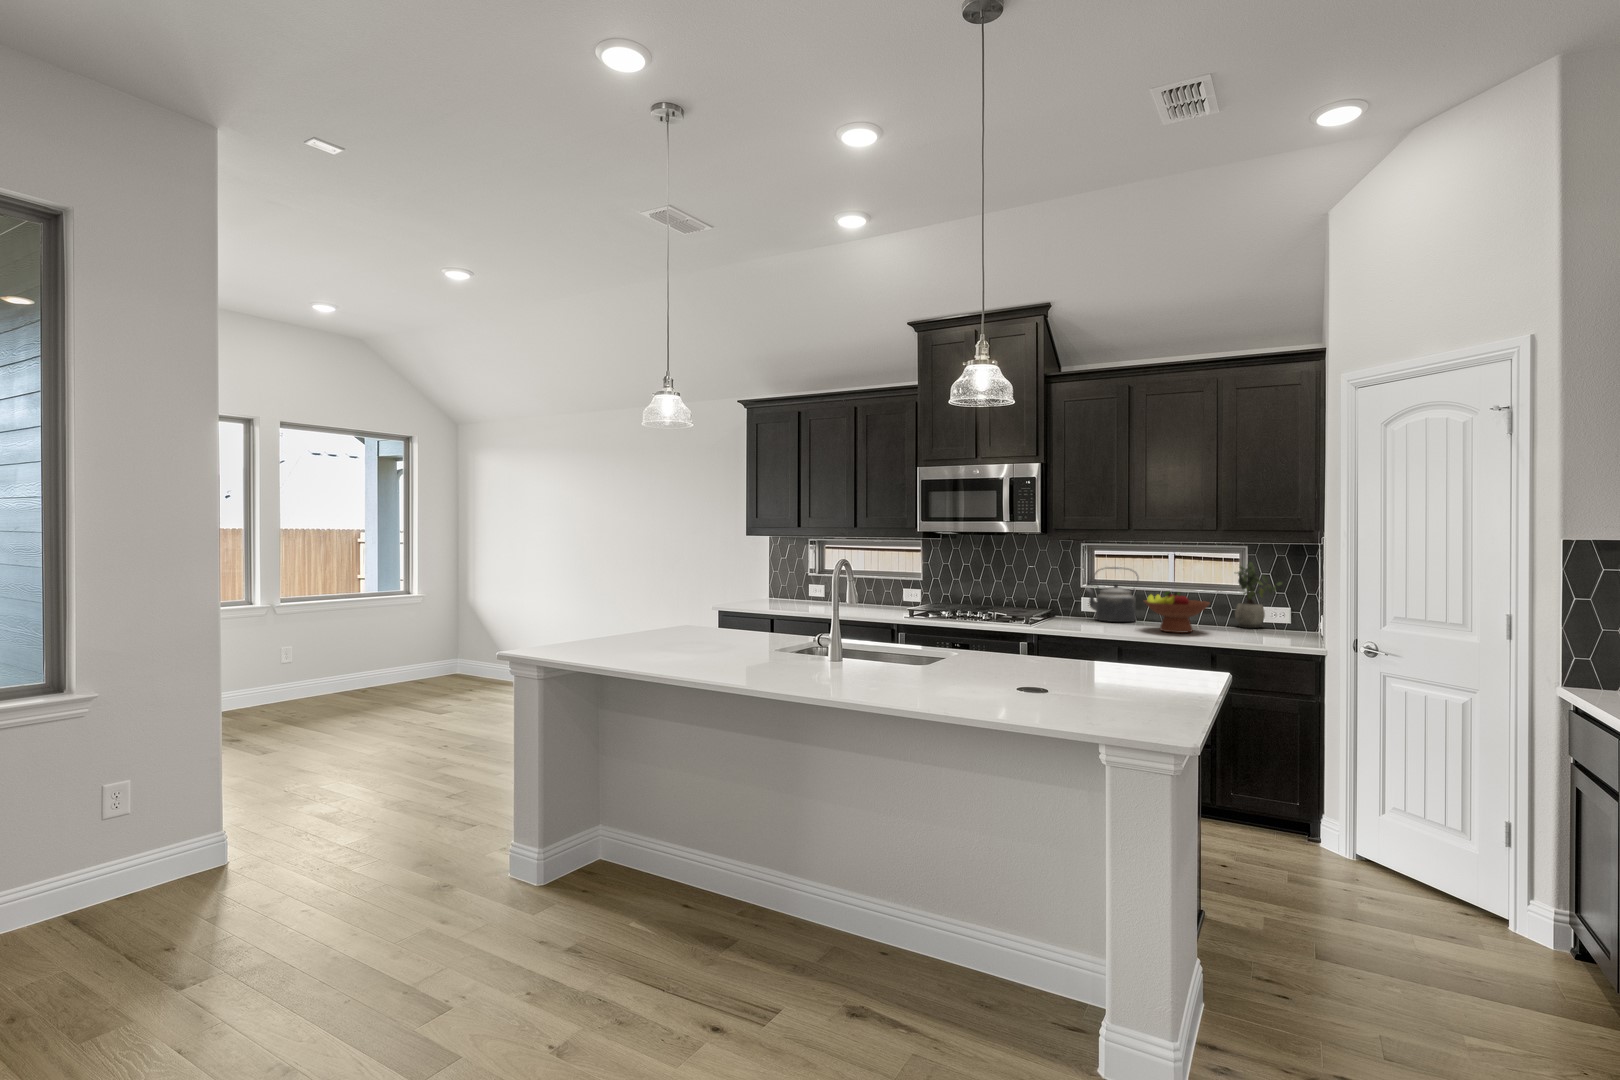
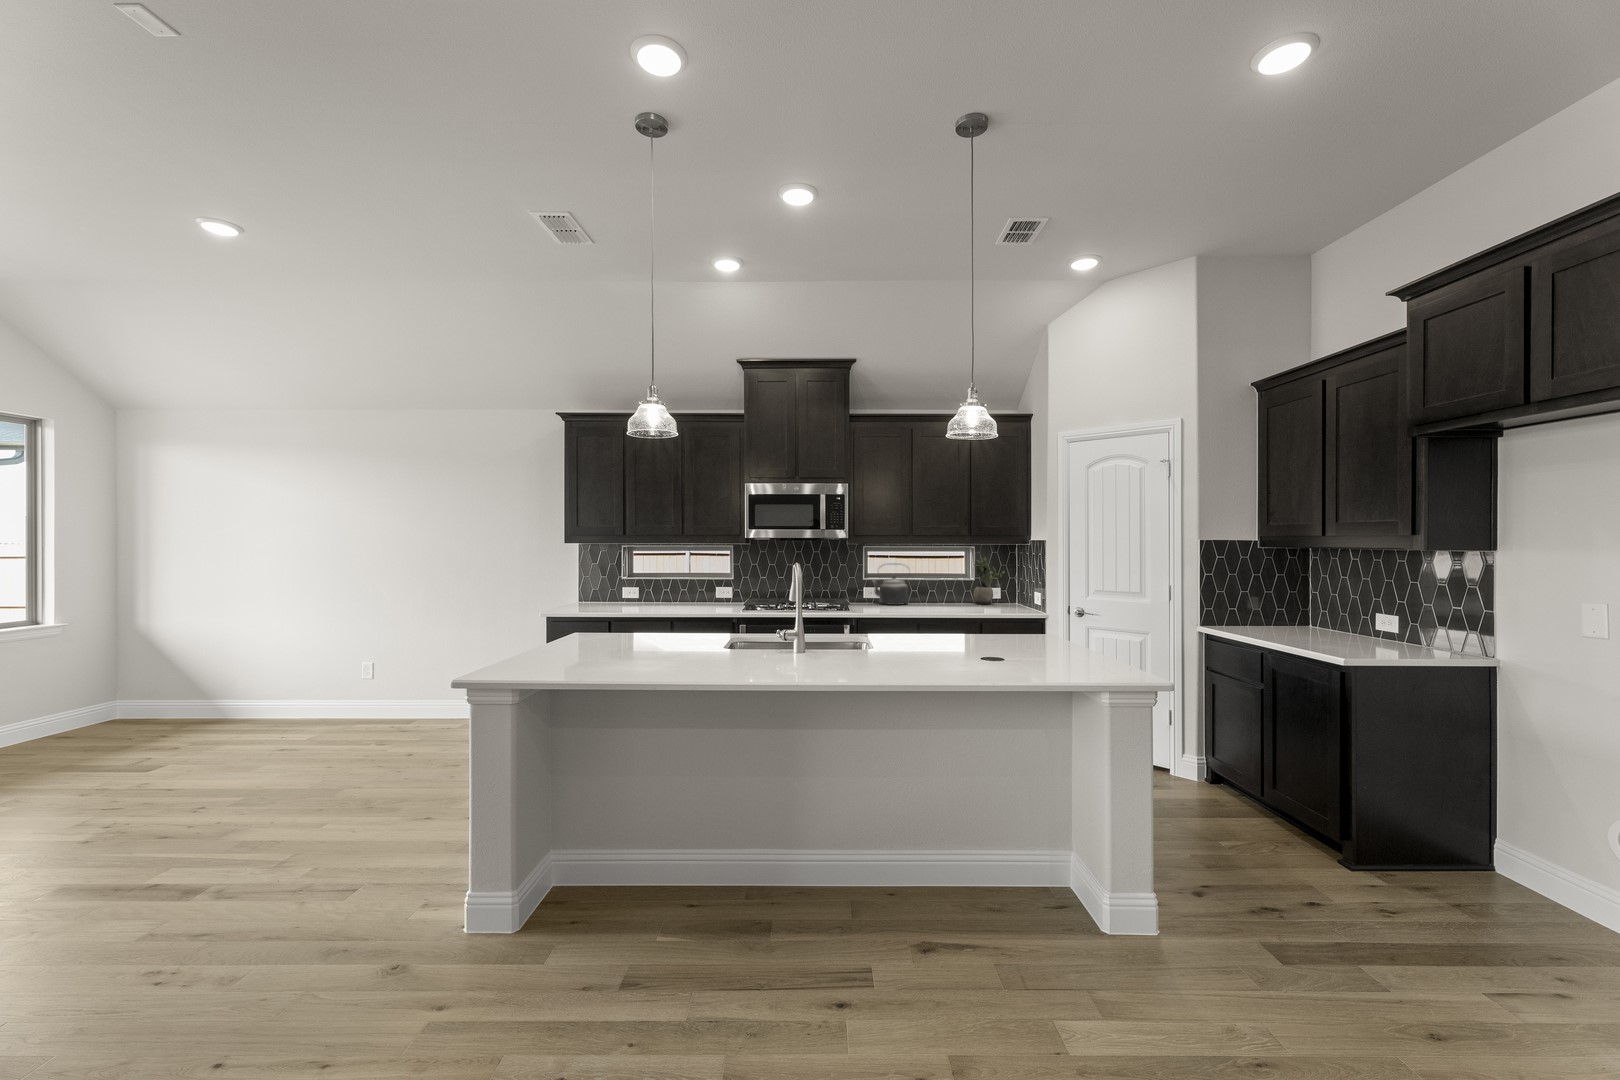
fruit bowl: present [1144,591,1210,633] -> none [923,580,968,609]

